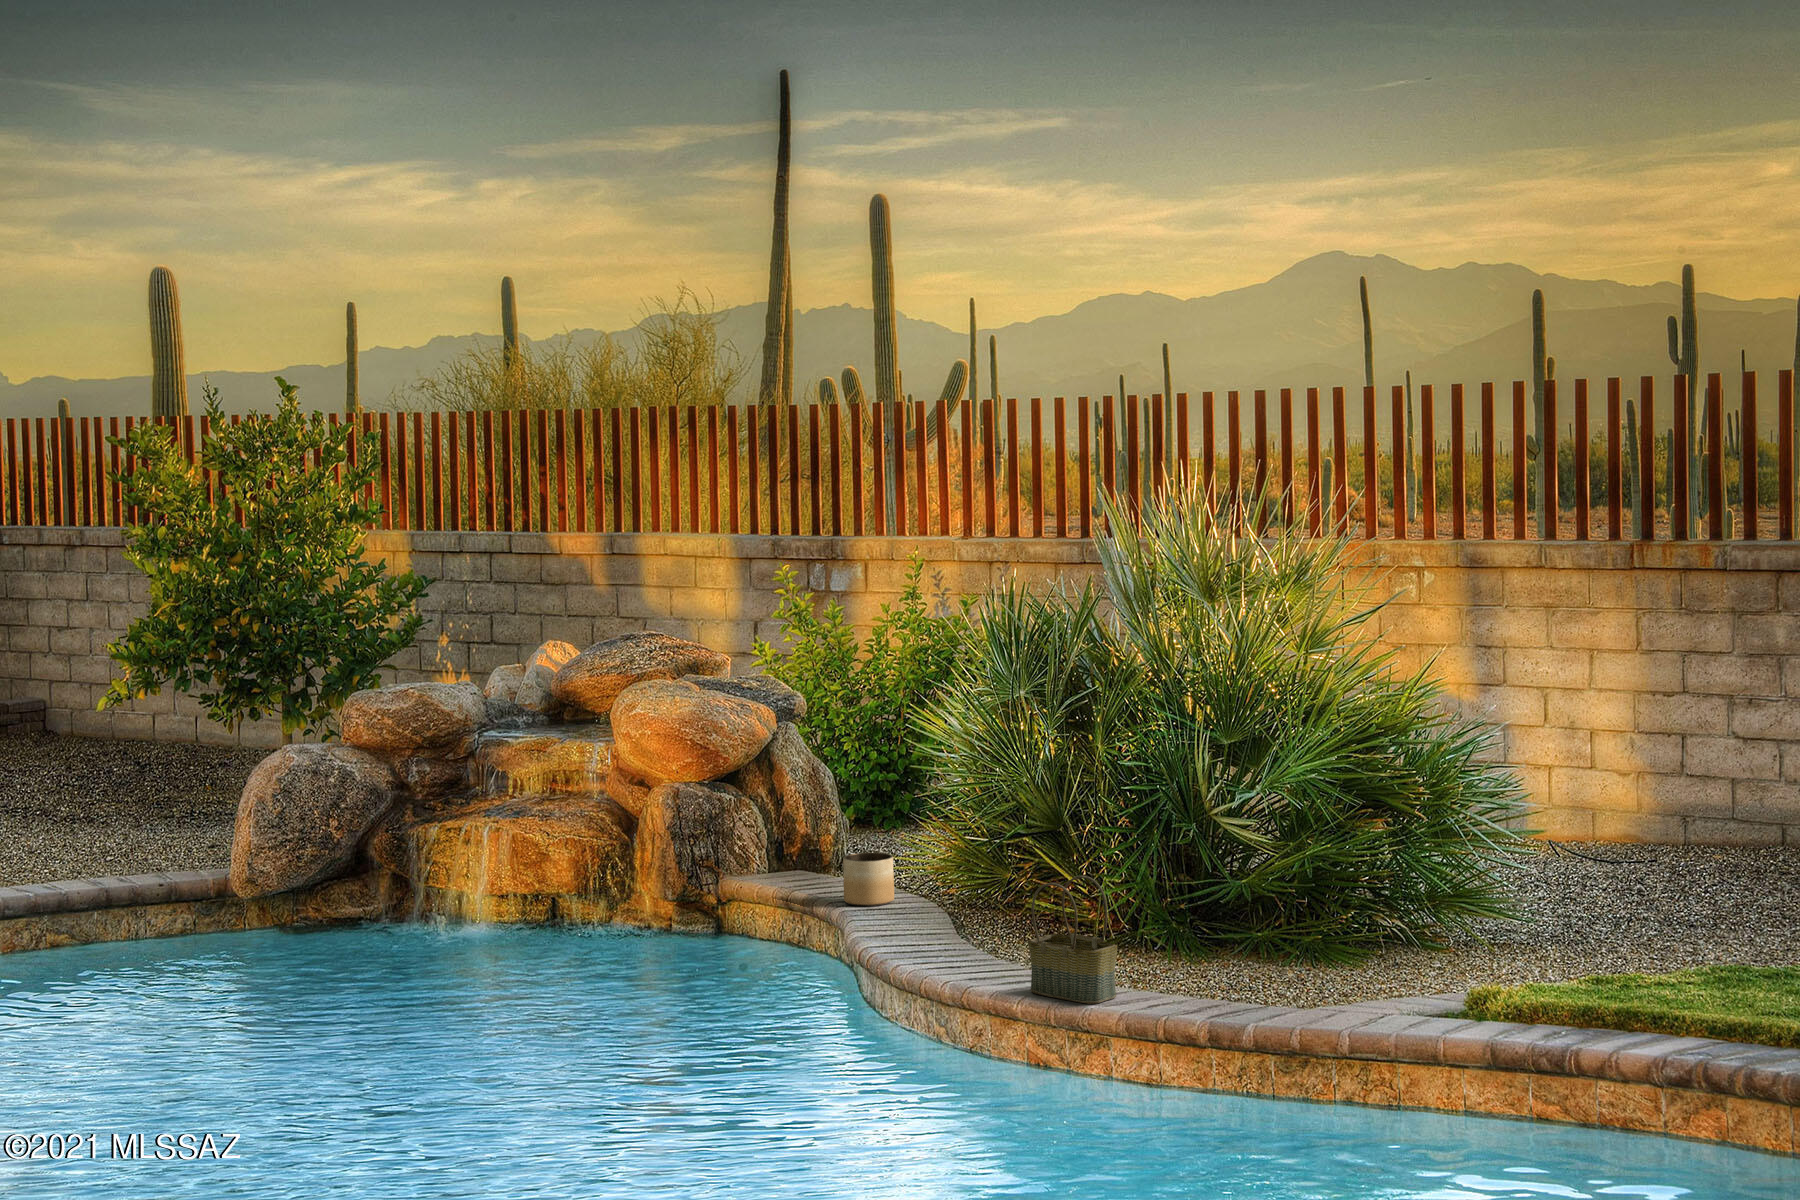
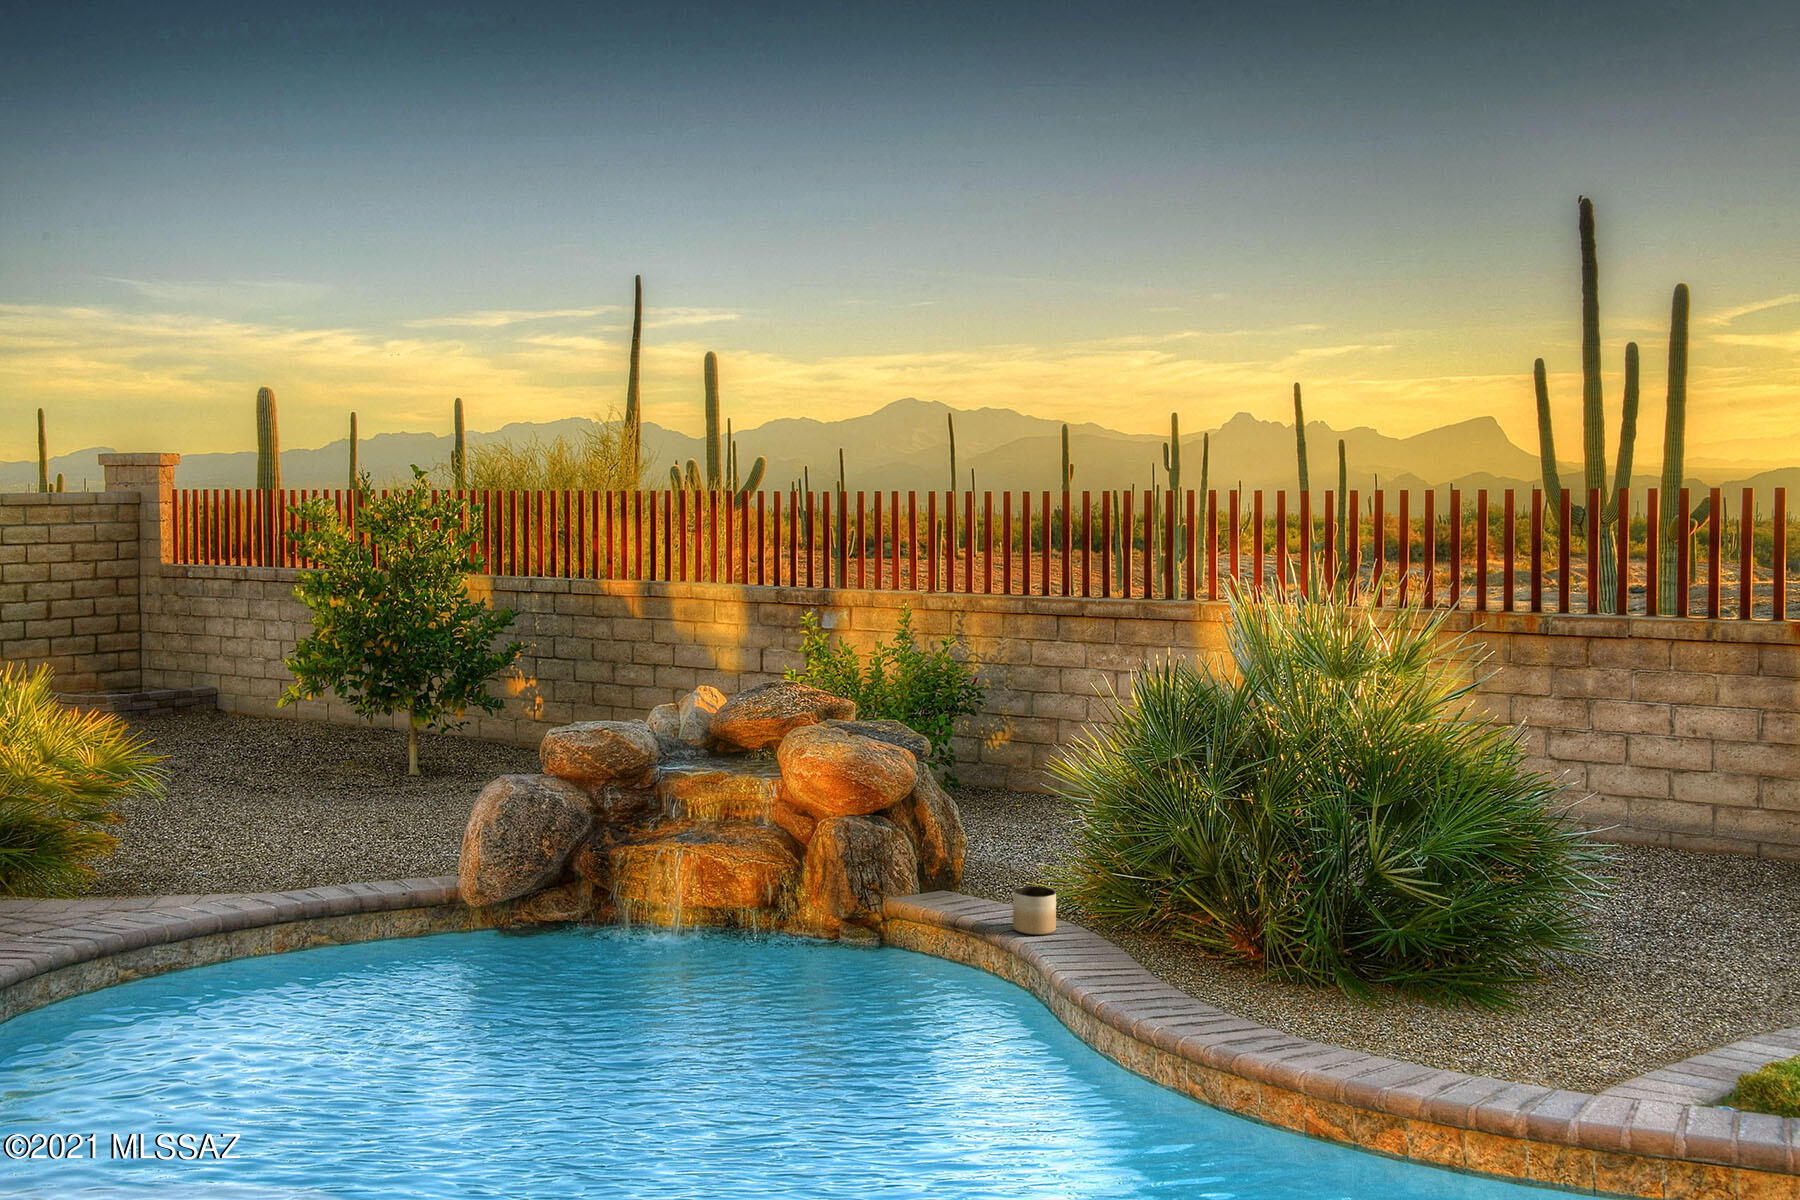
basket: present [1028,876,1117,1004] -> none [1296,950,1390,1080]

